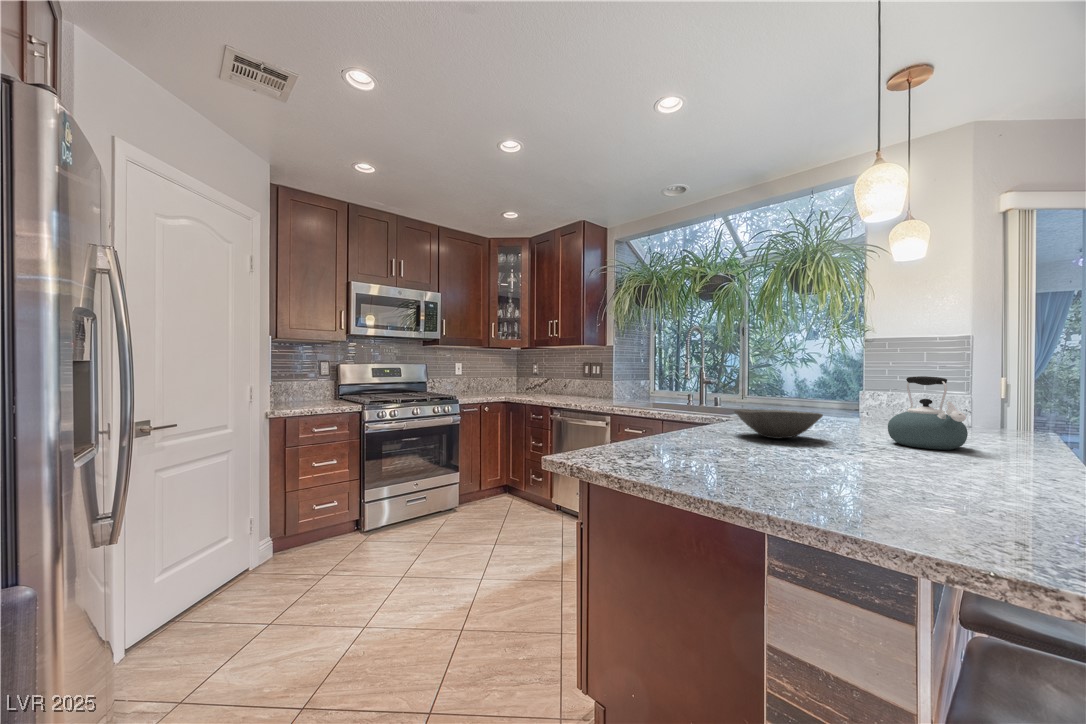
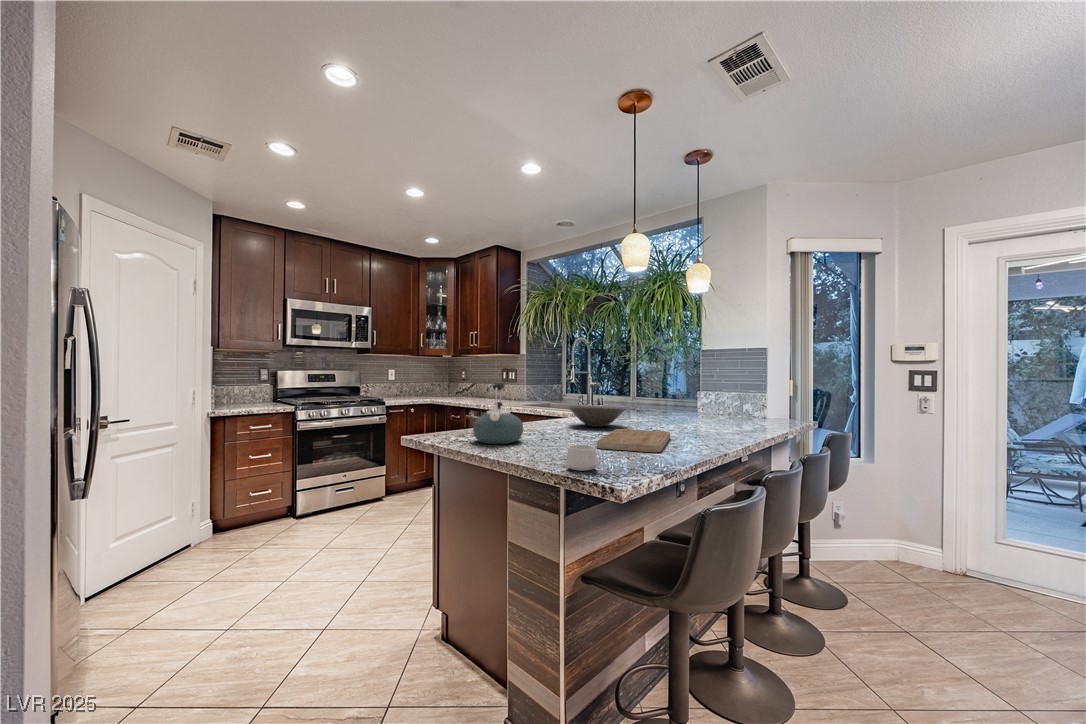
kettle: present [888,376,968,450] -> present [473,383,523,444]
cutting board: none [840,445,1006,495] -> present [597,429,670,452]
mug: none [926,491,1039,550] -> present [566,445,601,471]

